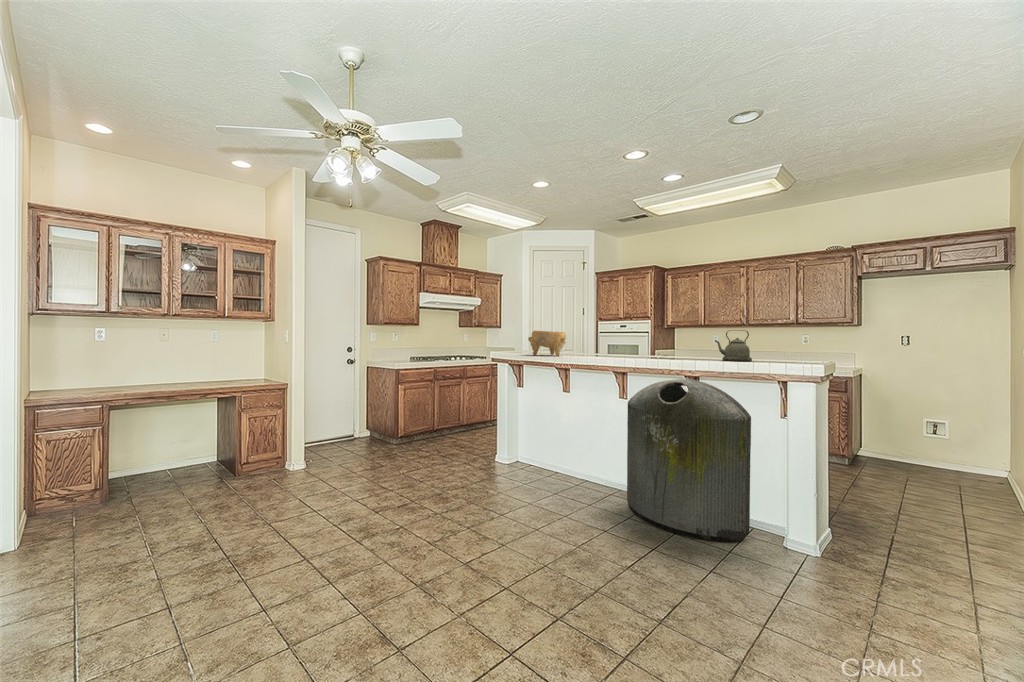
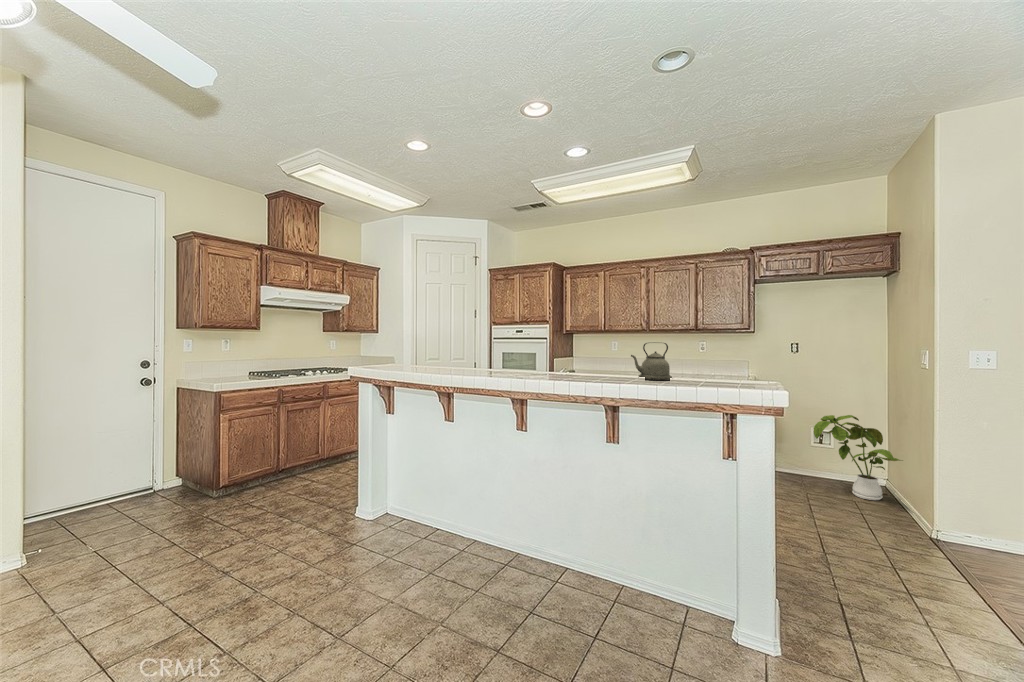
decorative bowl: present [528,331,566,356] -> none [399,342,449,375]
trash can: present [627,379,751,542] -> none [530,412,693,636]
house plant: none [915,404,1011,488] -> present [814,415,903,500]

